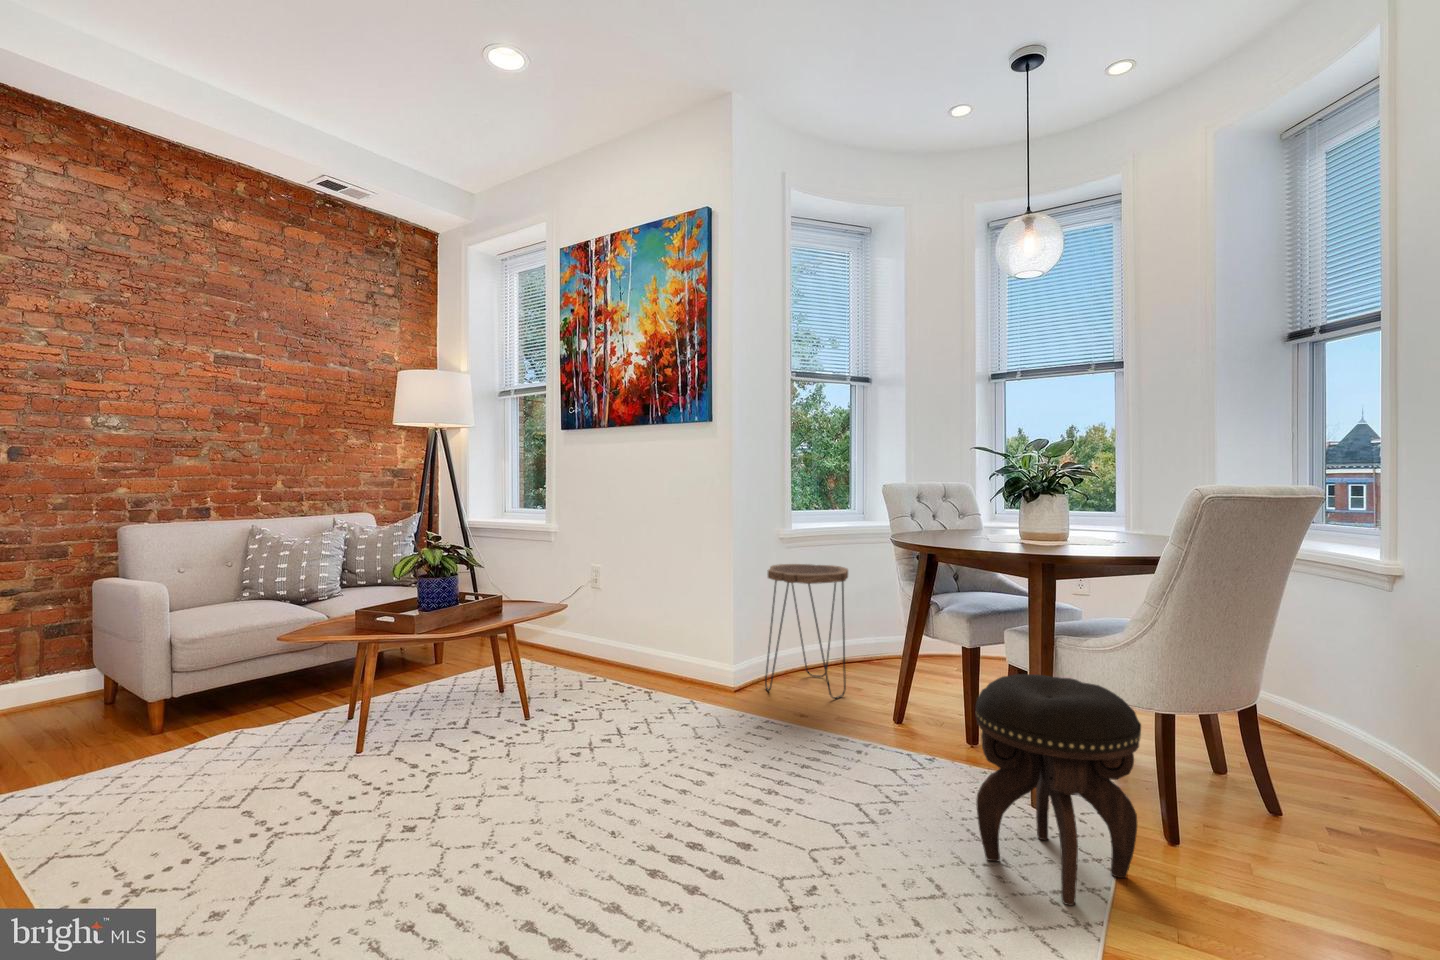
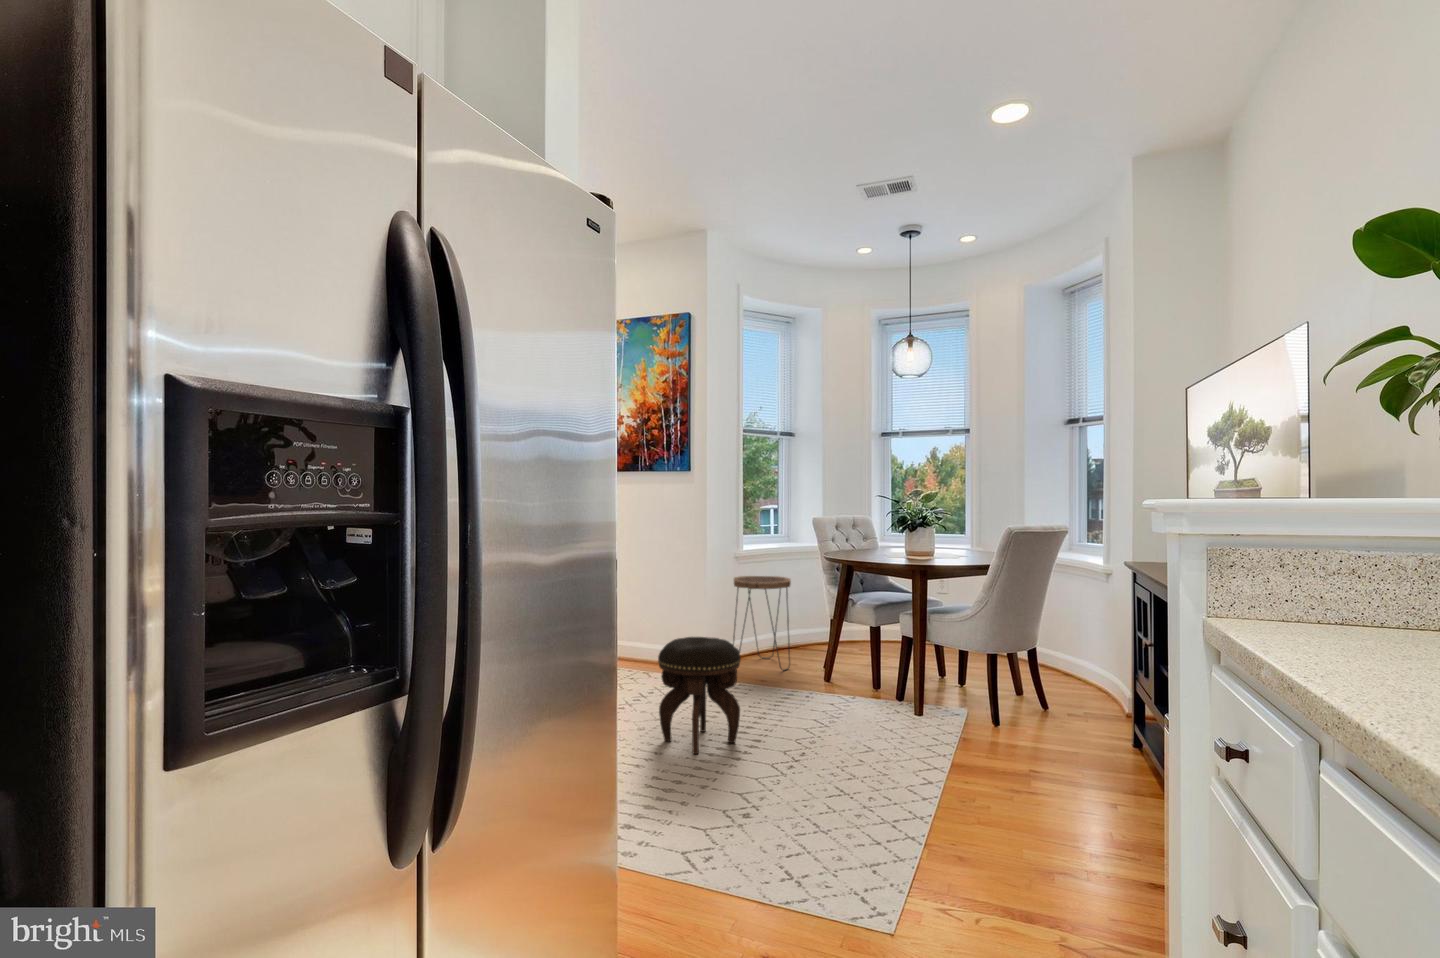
footstool: present [976,674,1141,906] -> present [658,637,741,754]

